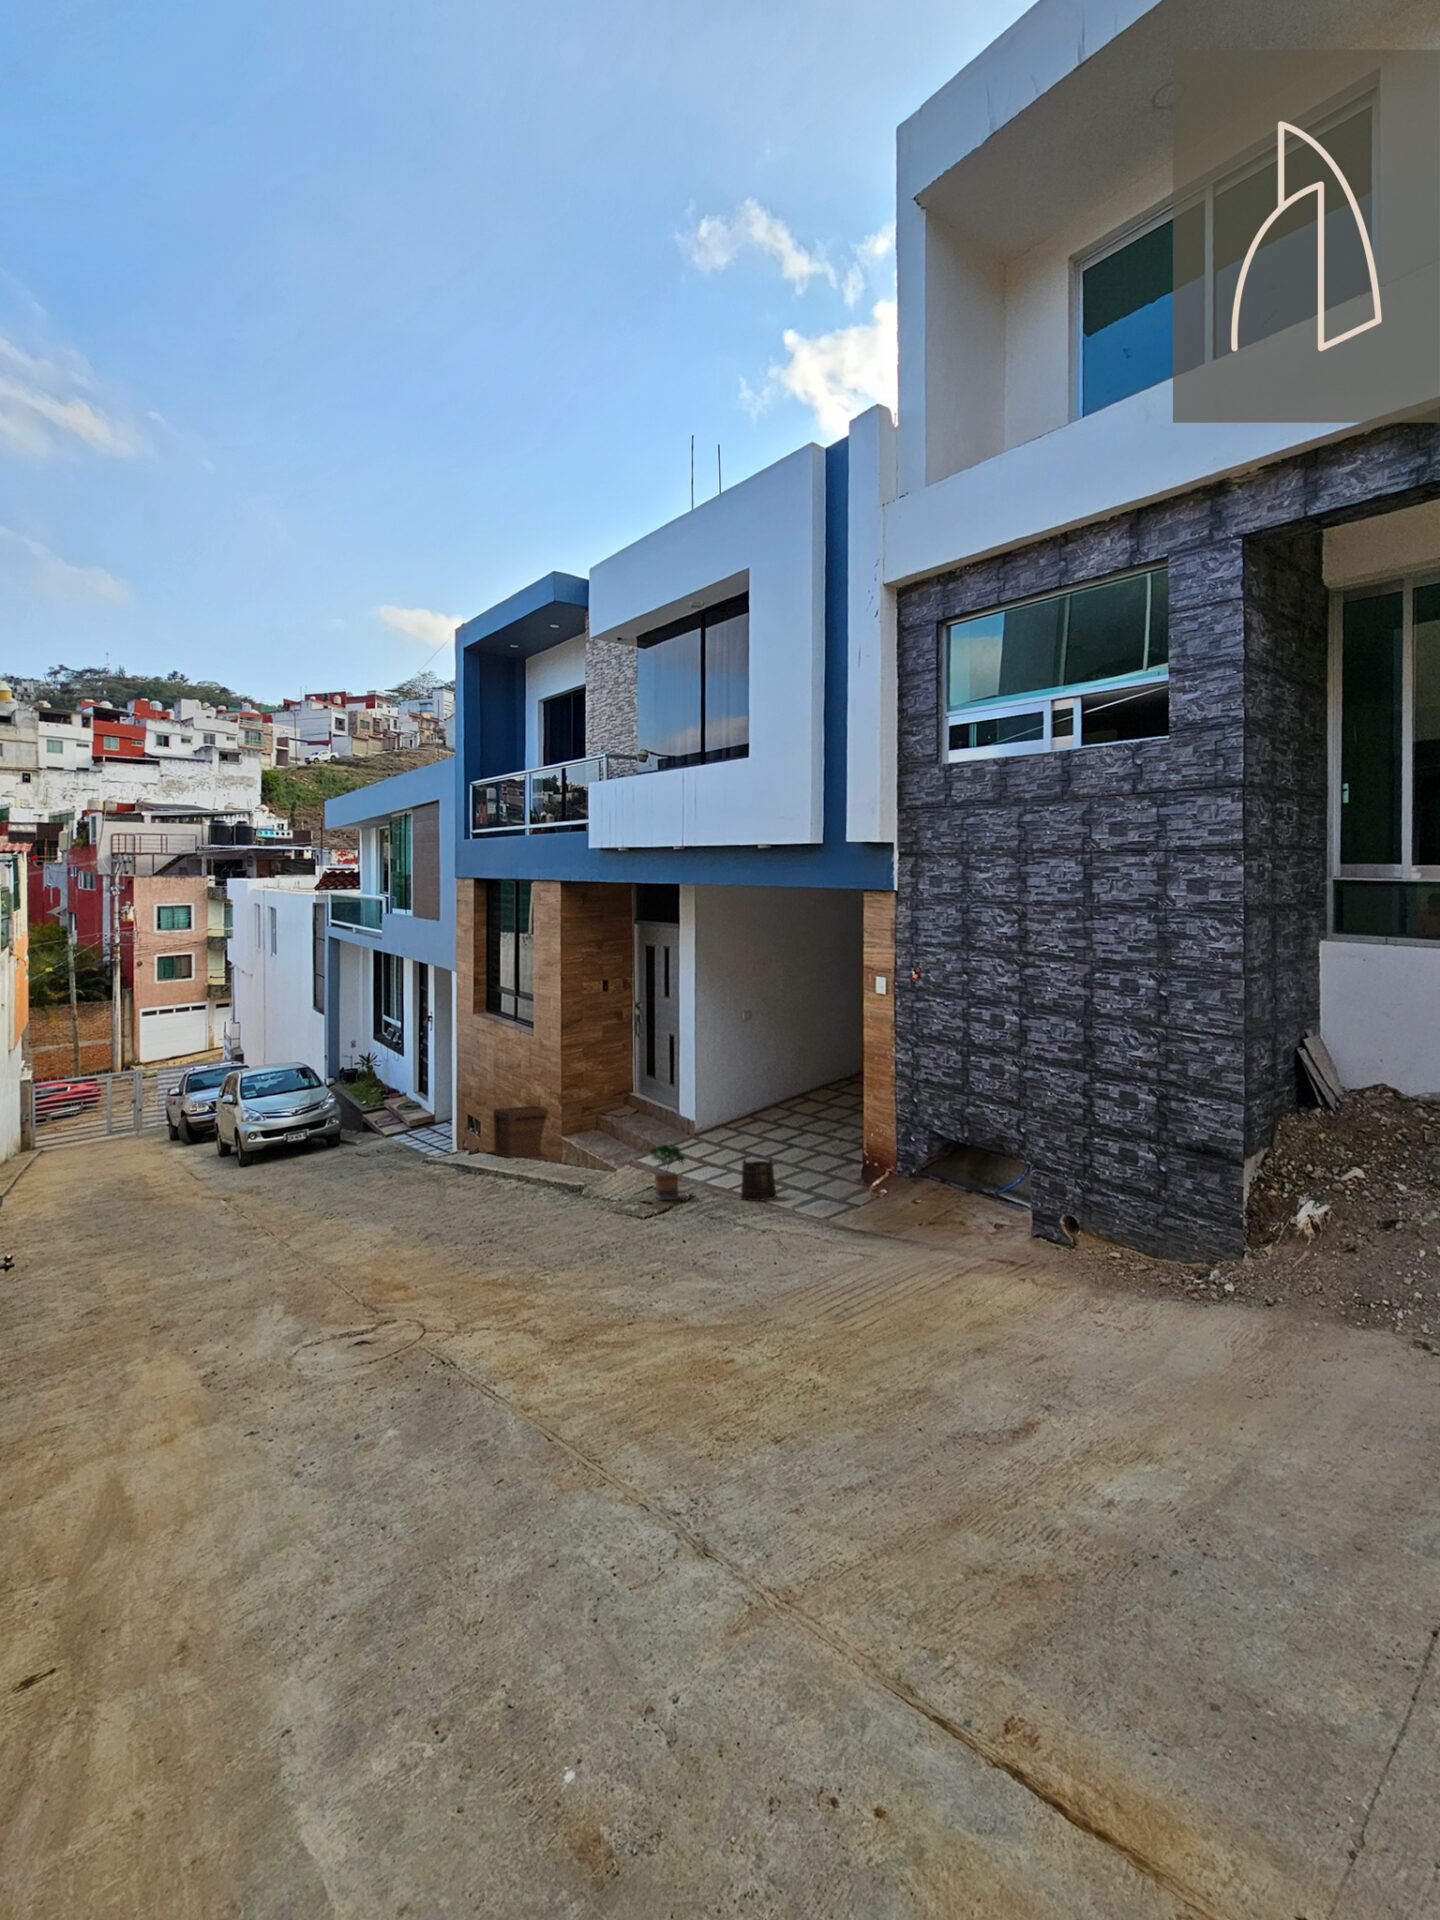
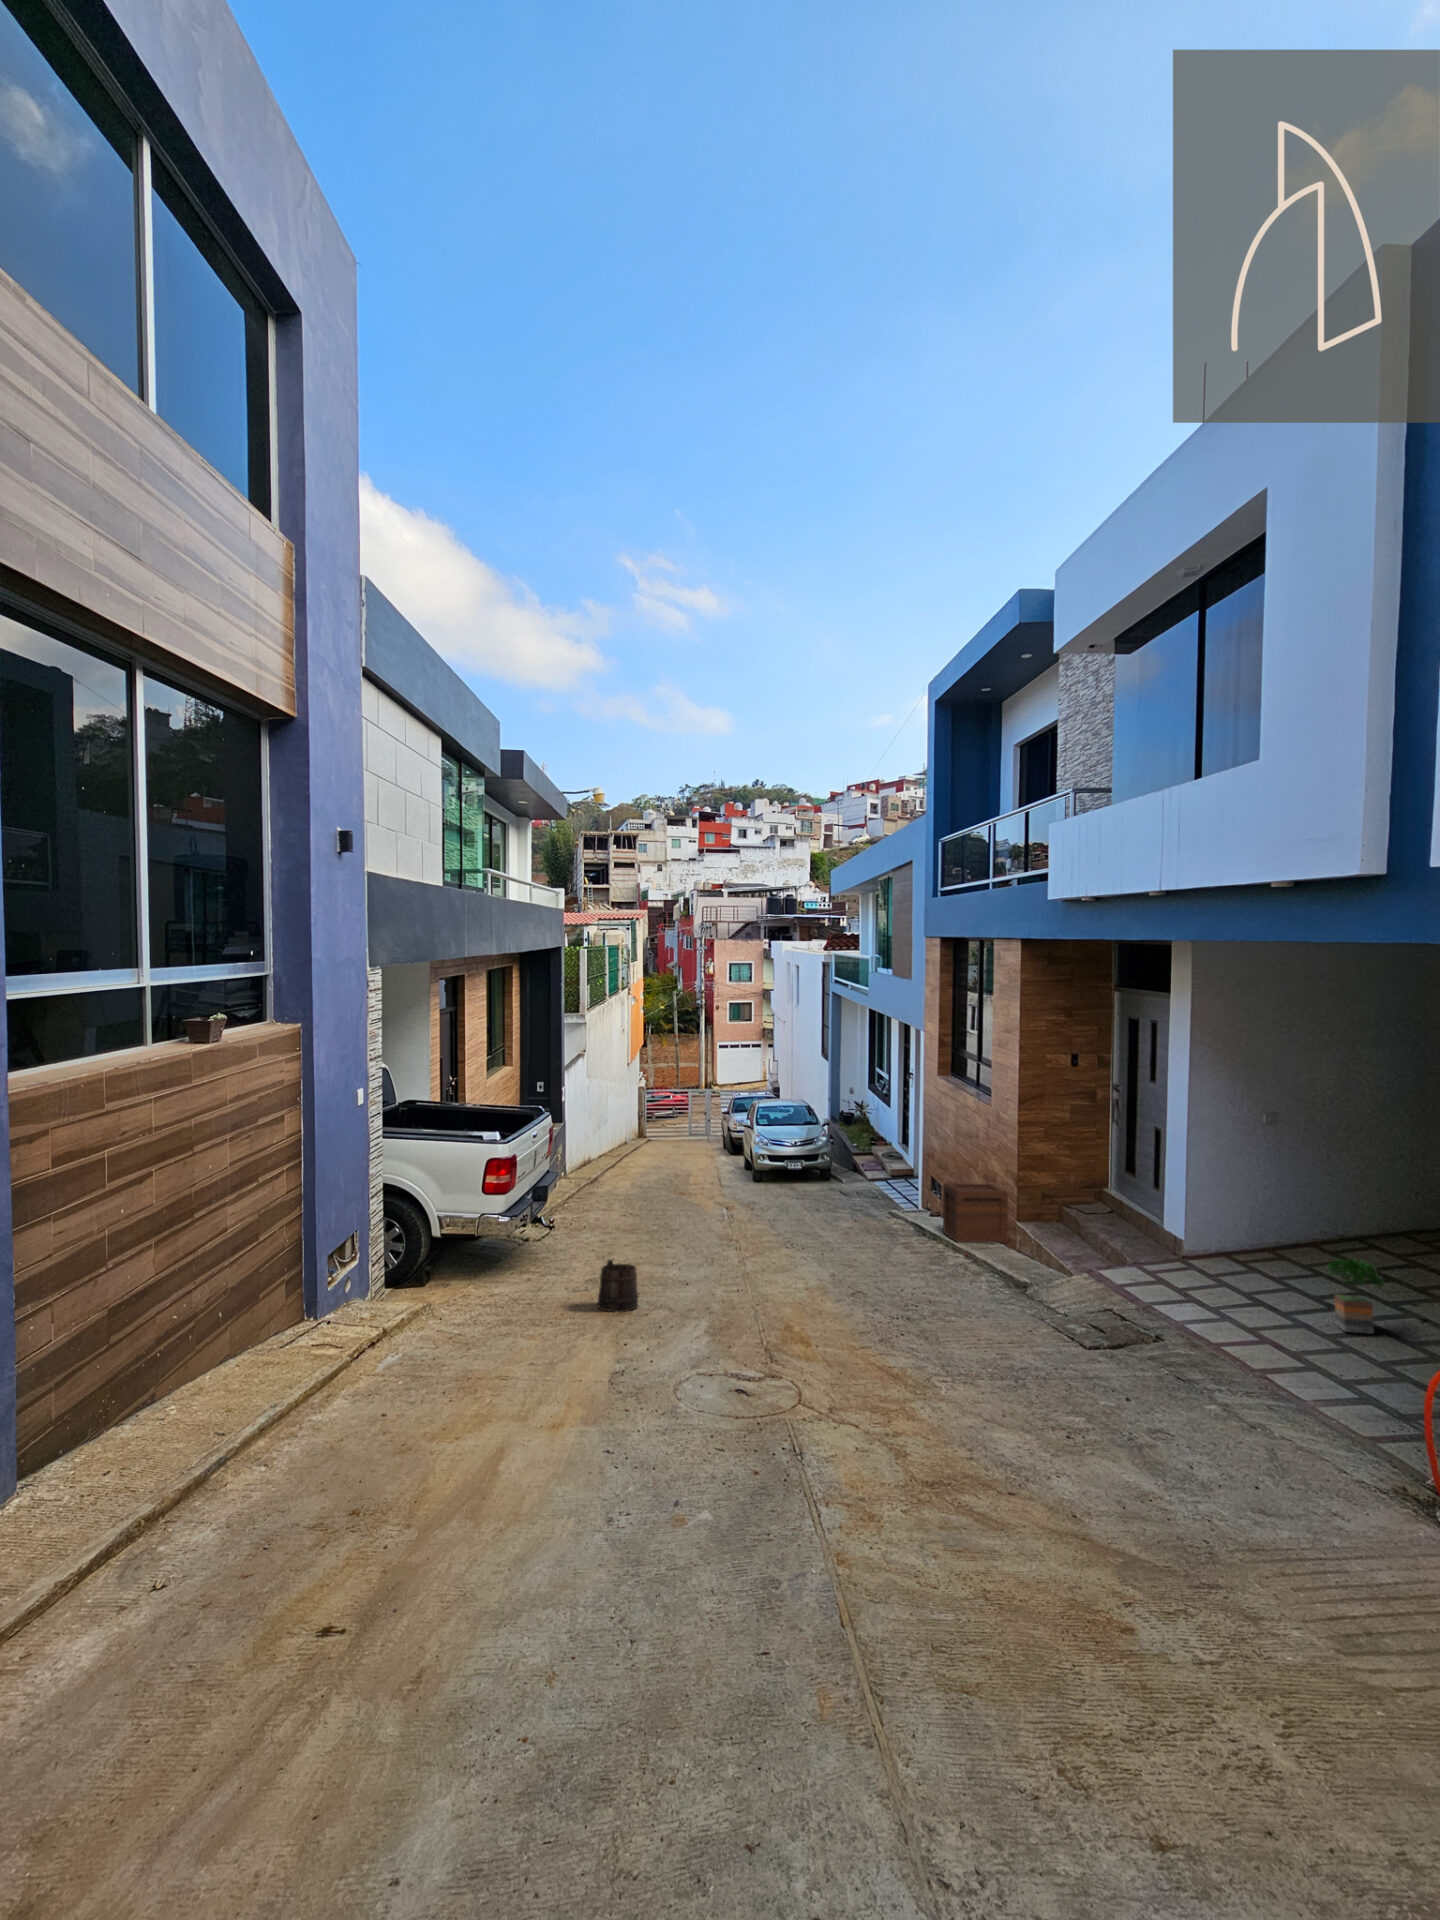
potted tree: present [650,1145,685,1200] -> present [1328,1259,1384,1334]
bucket: present [741,1159,777,1201] -> present [598,1260,638,1312]

